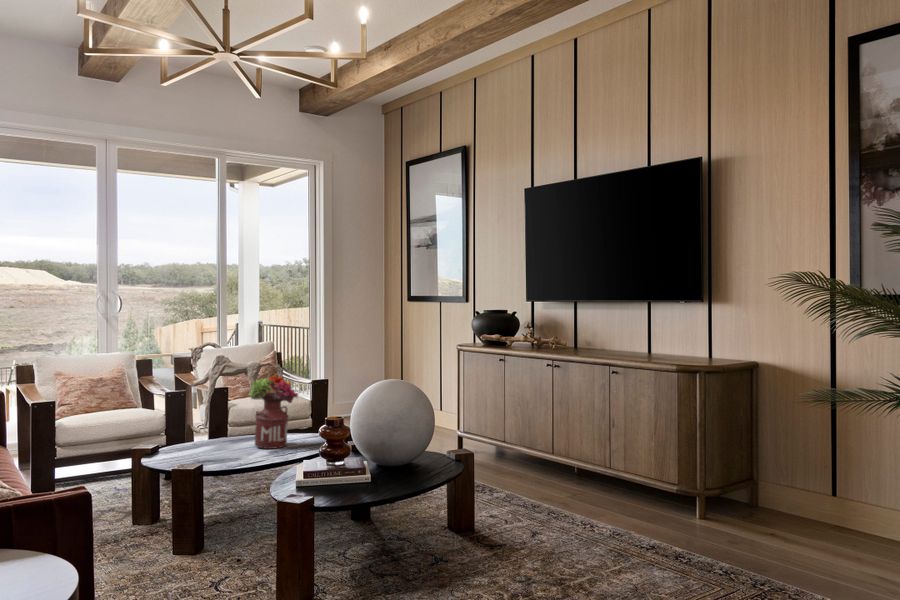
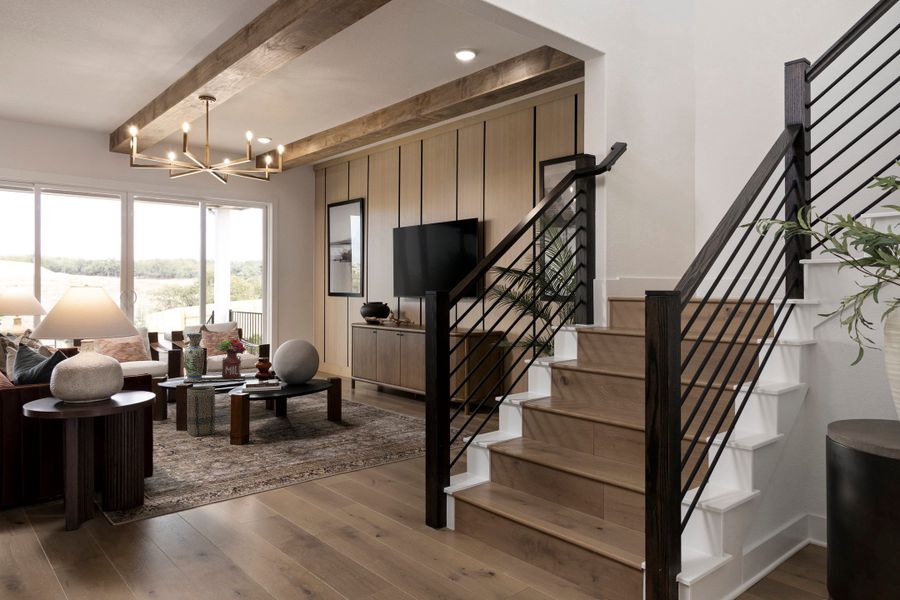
vase: none [188,366,224,452] -> present [184,333,204,380]
basket: none [190,473,244,579] -> present [187,386,215,436]

